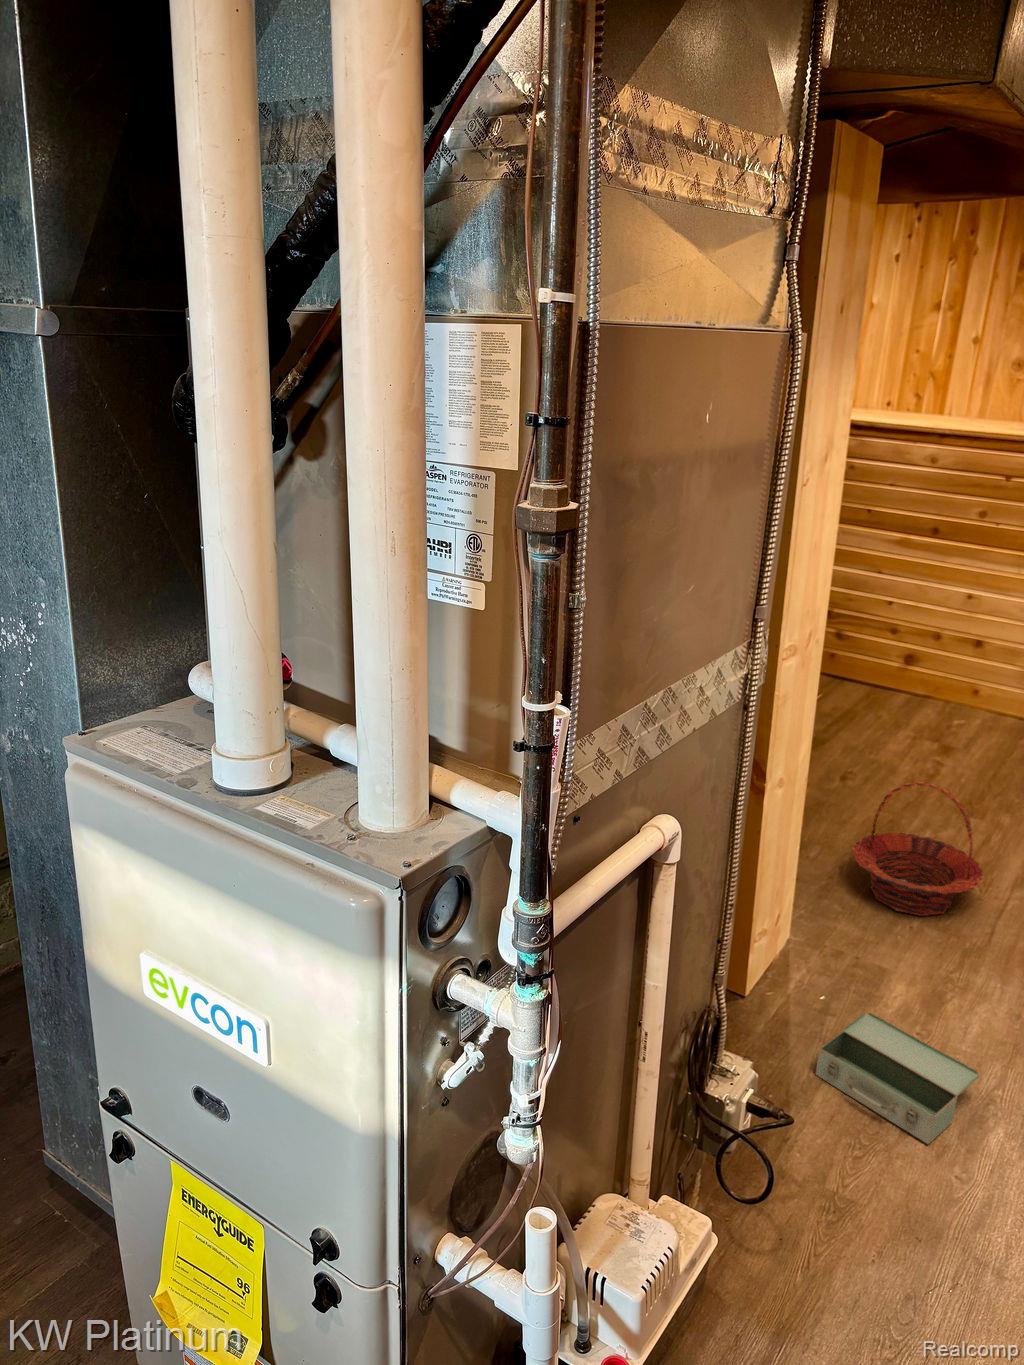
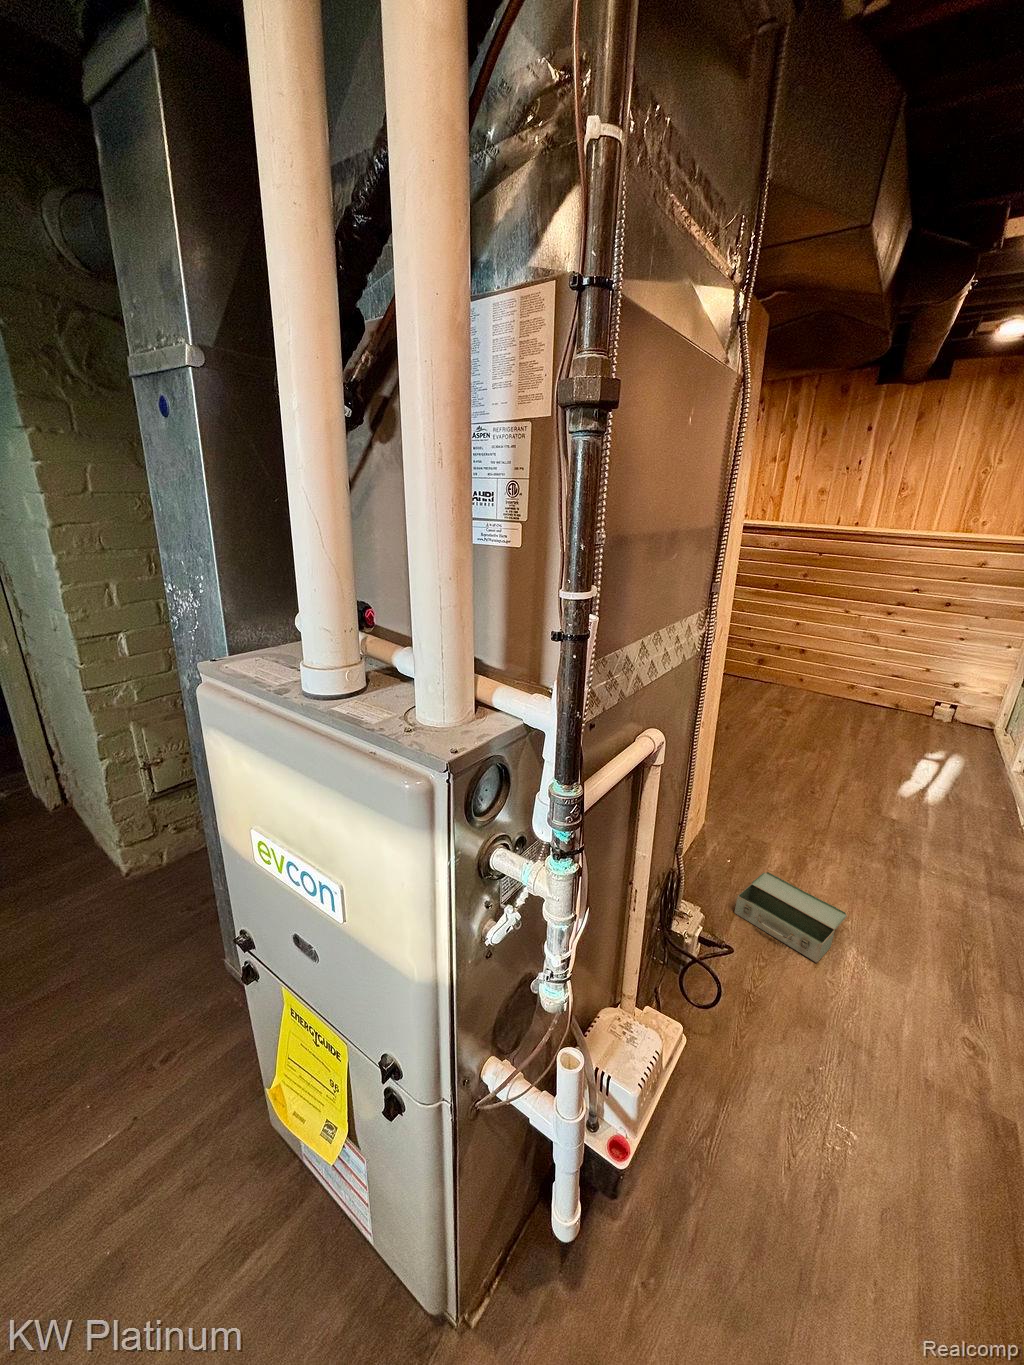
basket: present [852,782,984,916] -> none [743,727,829,810]

